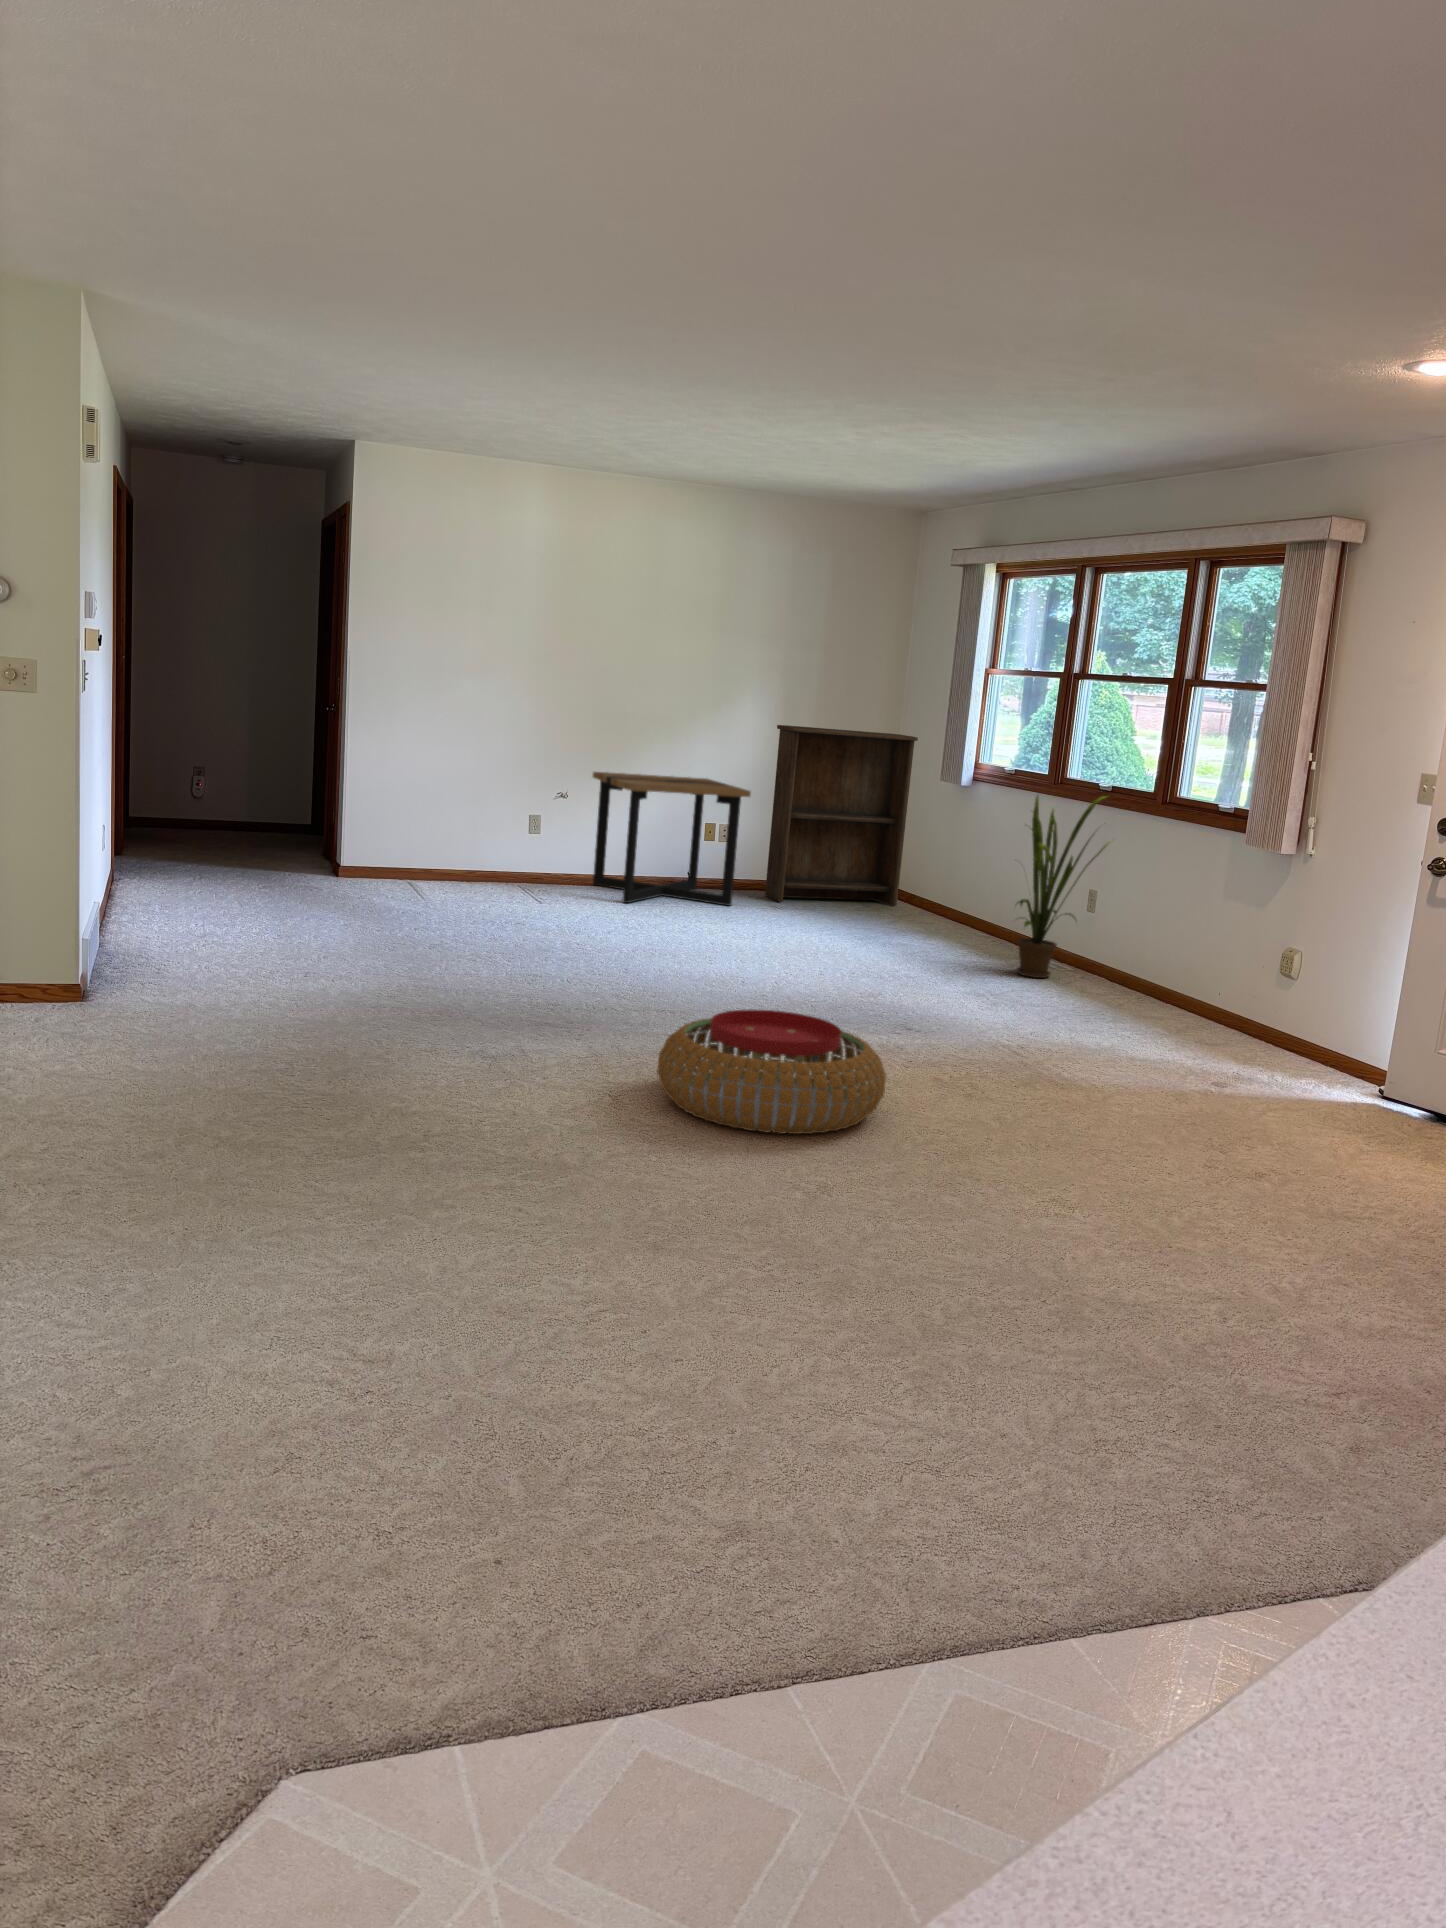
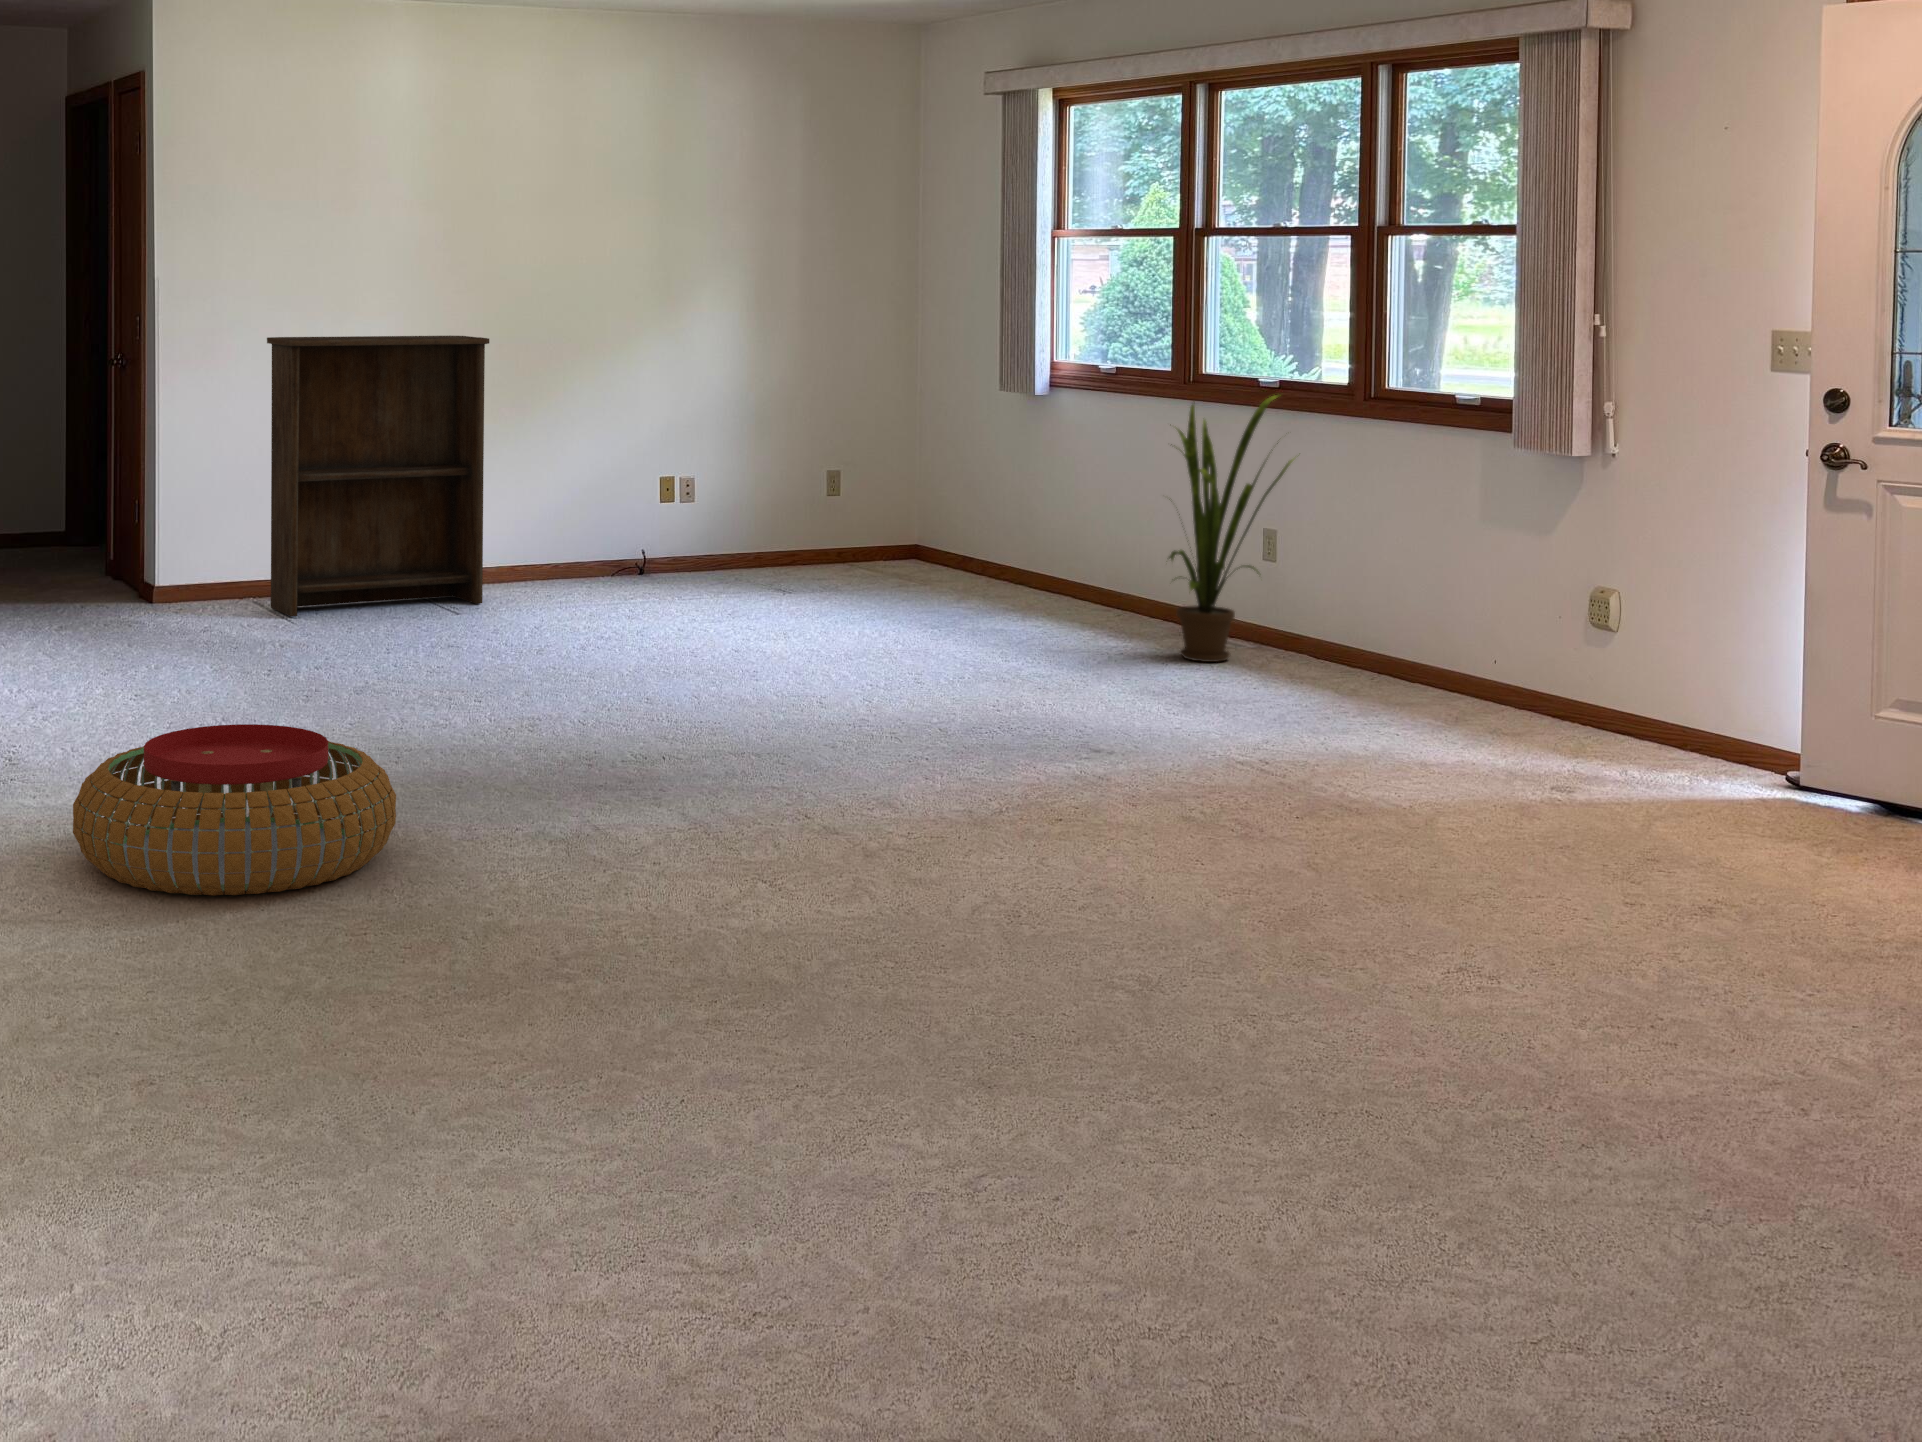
bookshelf: present [765,725,918,906] -> present [267,336,489,617]
side table: present [593,772,751,906] -> none [503,416,741,606]
pouf: present [657,1010,886,1134] -> present [73,724,396,895]

